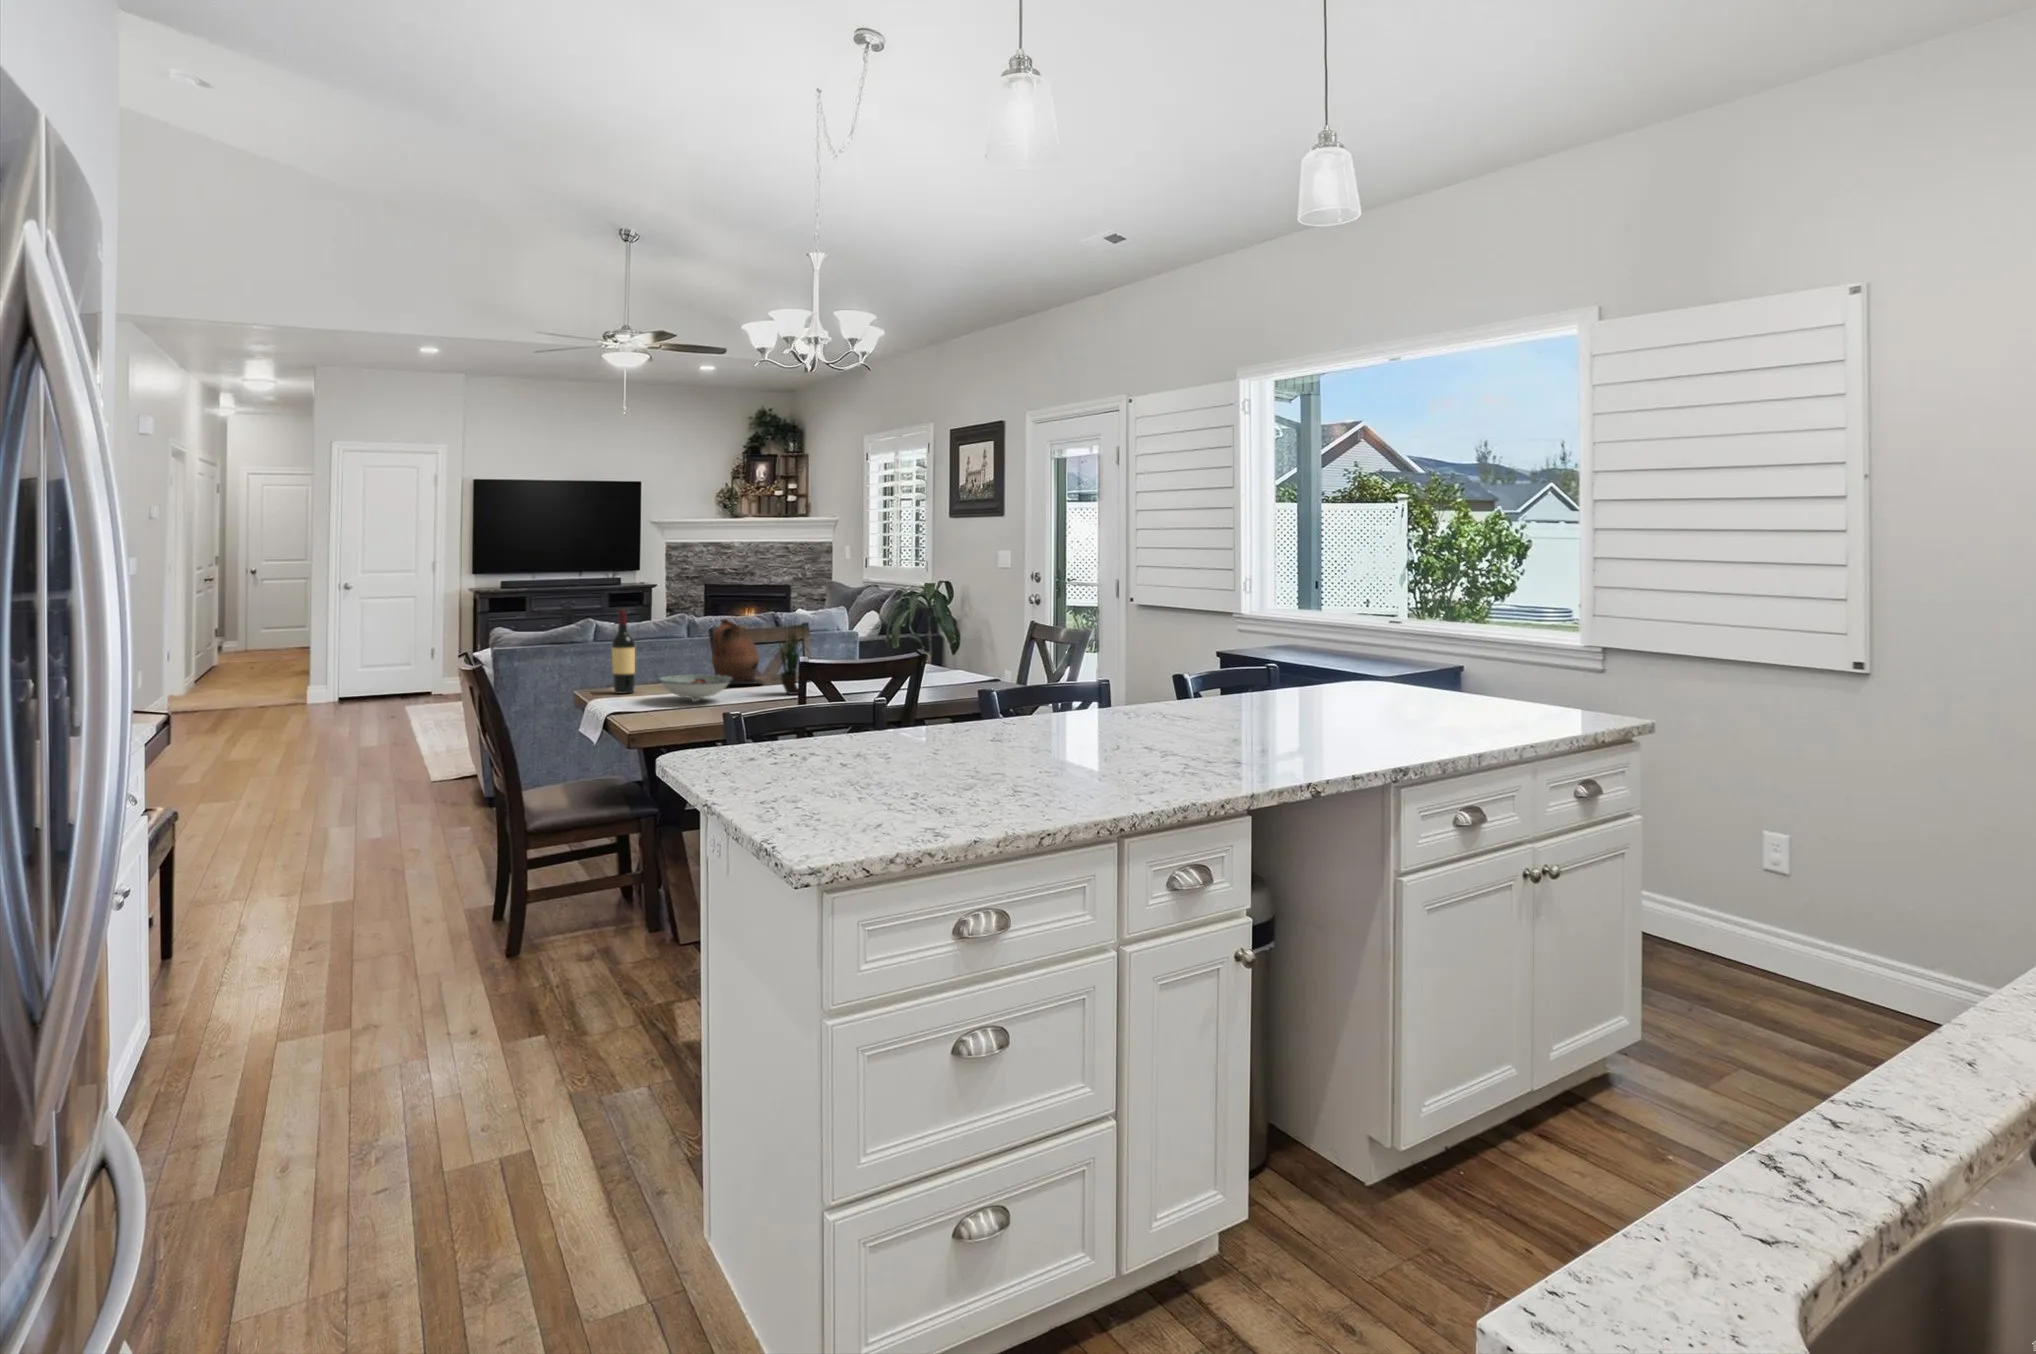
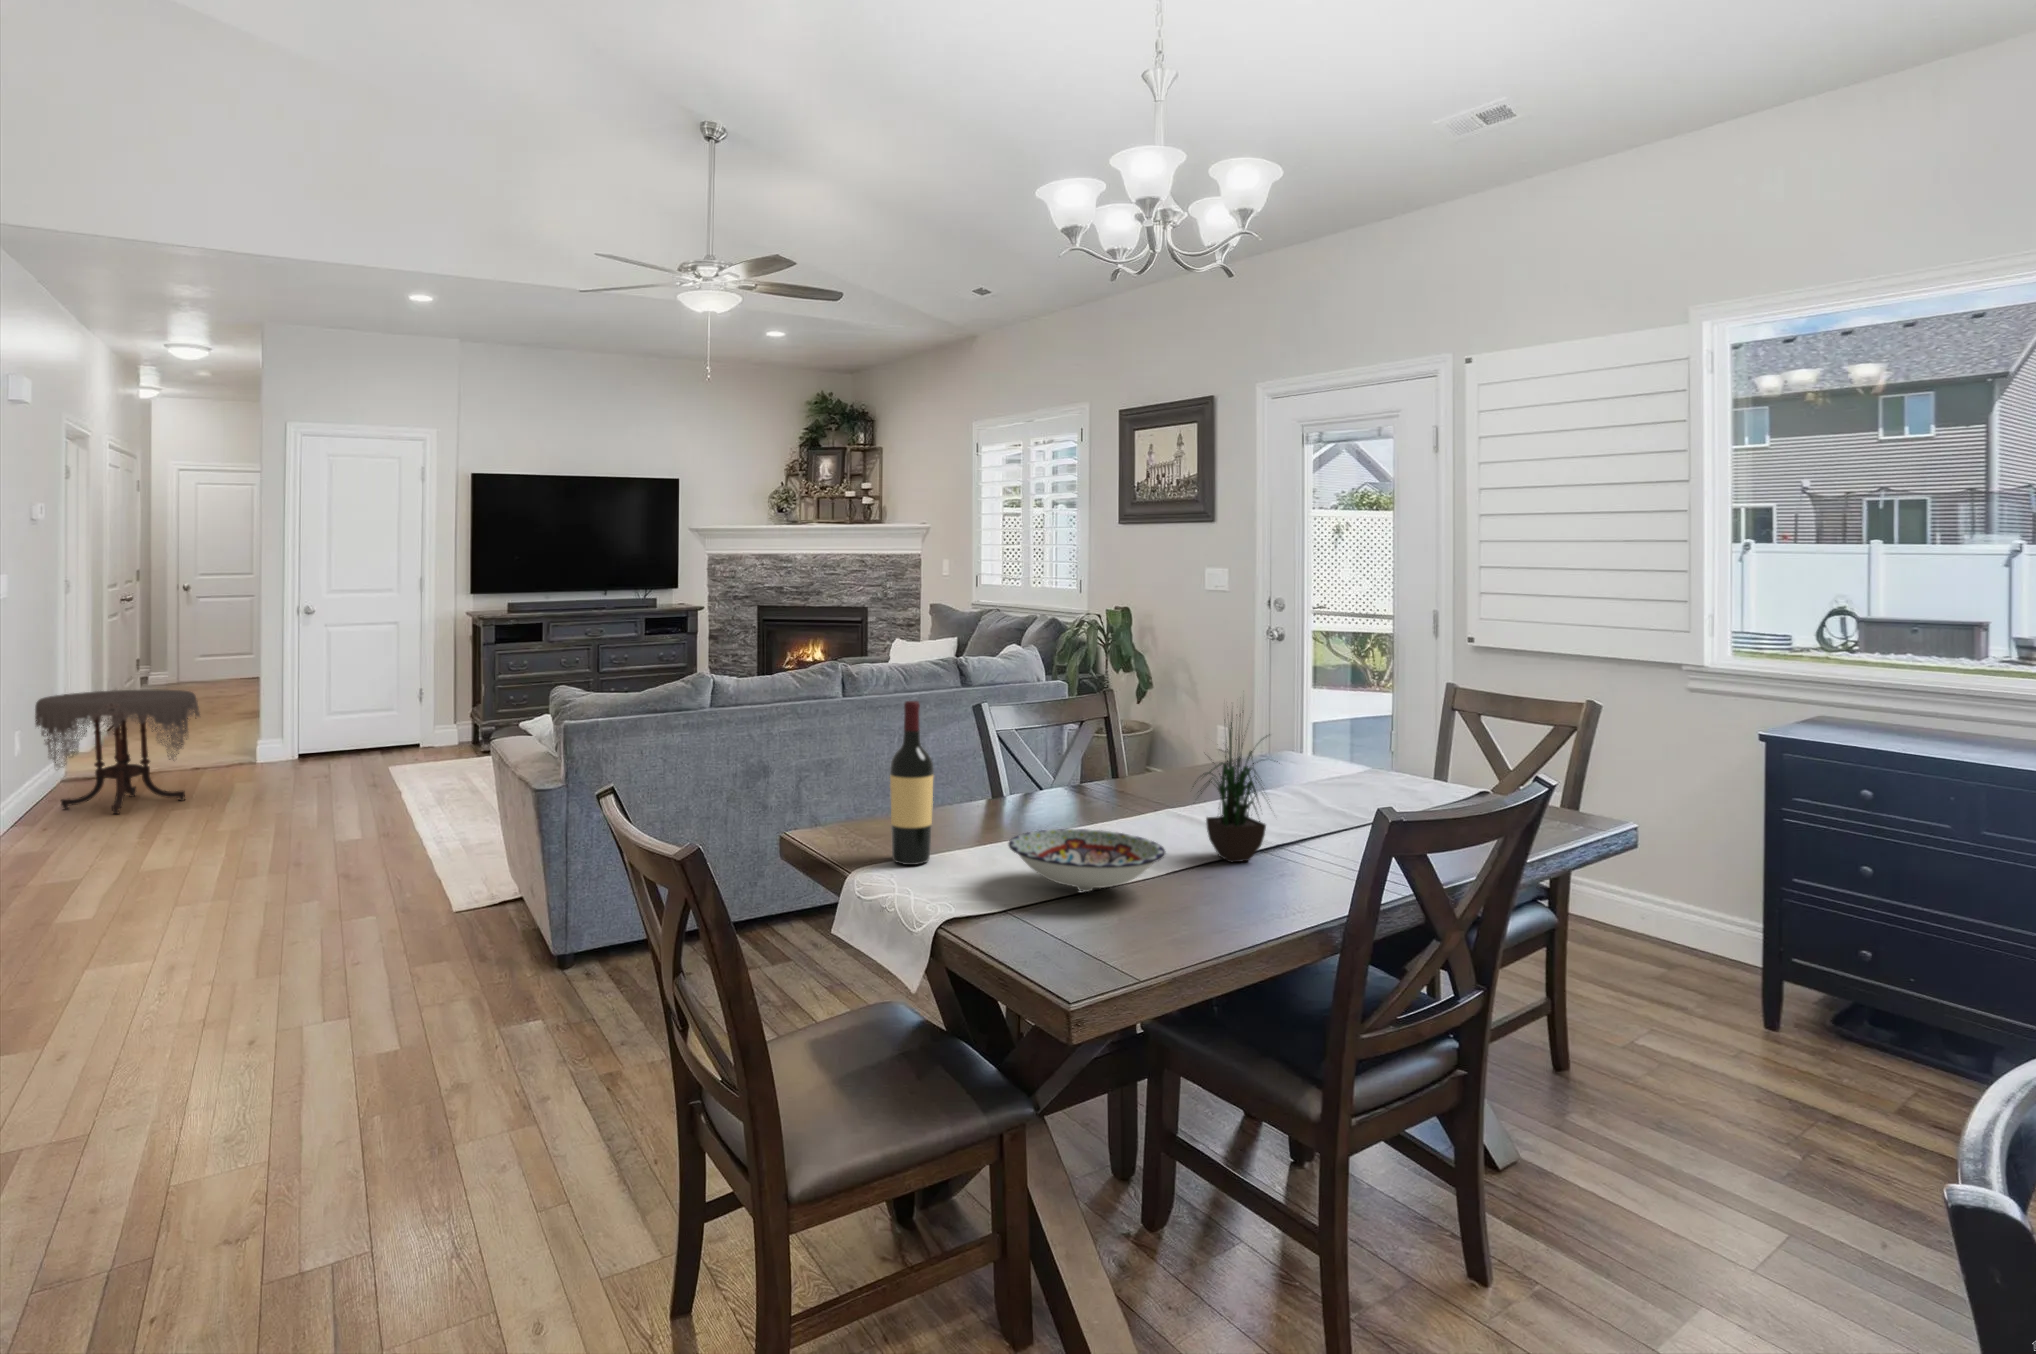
ceramic pitcher: present [712,619,763,684] -> none [1026,709,1138,833]
side table: none [151,641,267,729] -> present [35,690,200,814]

